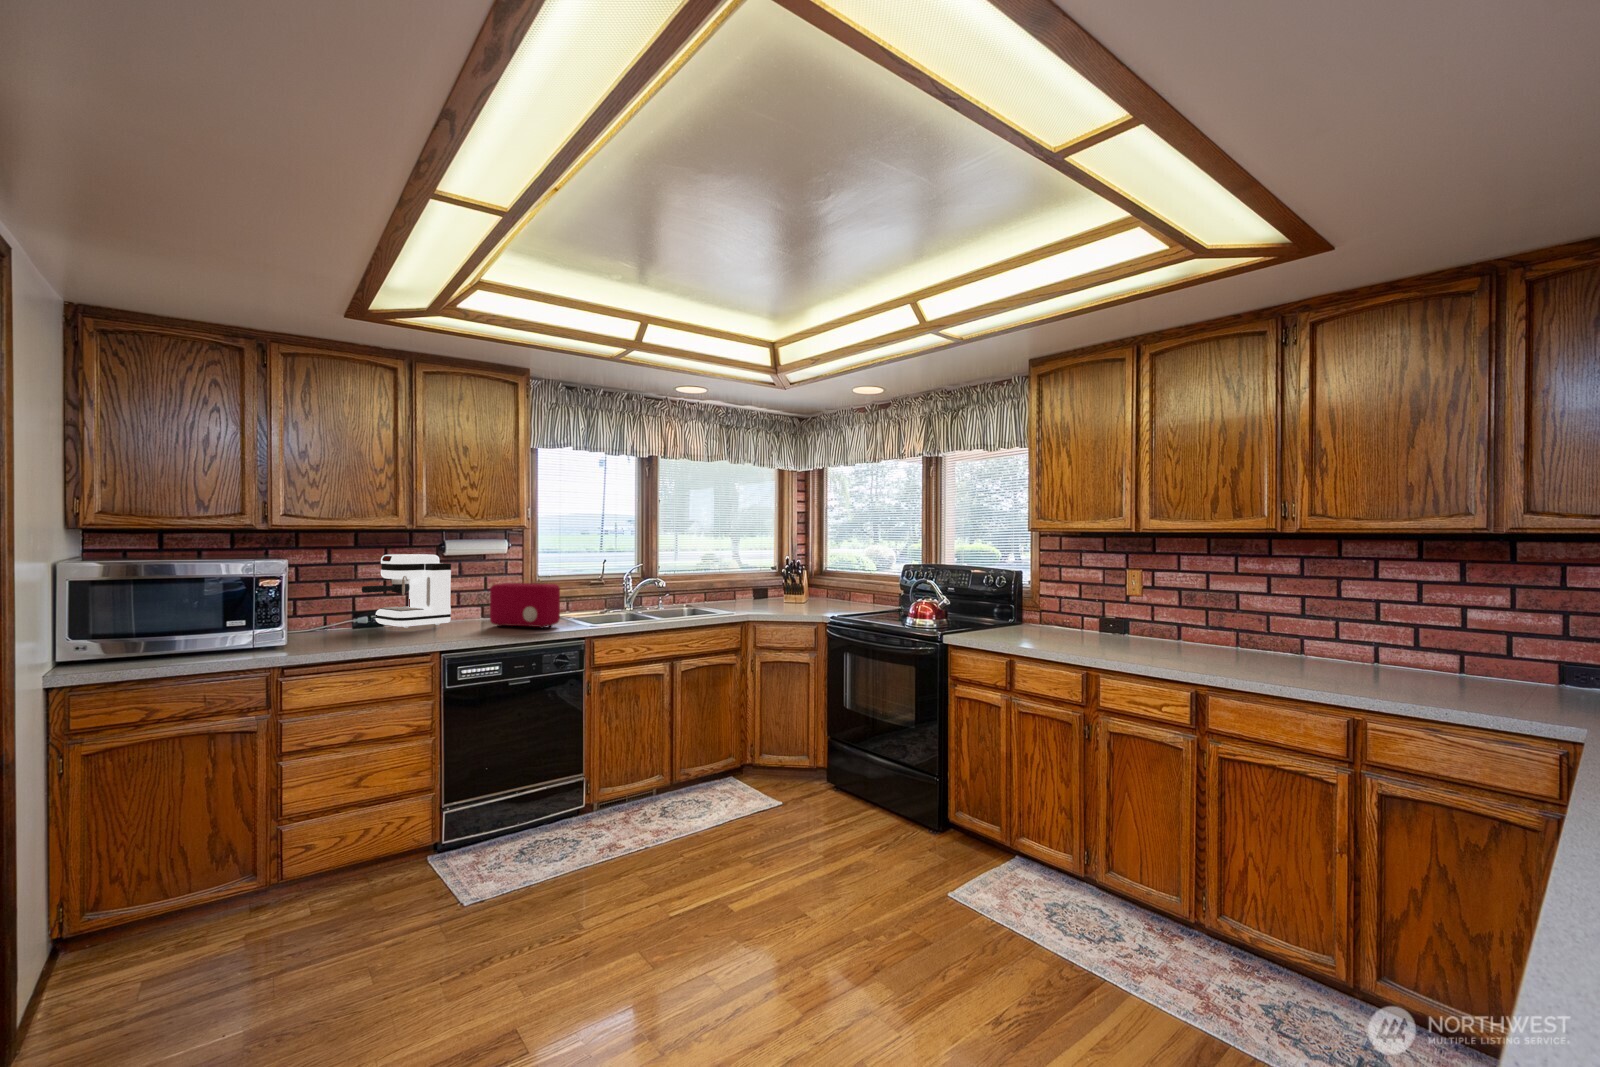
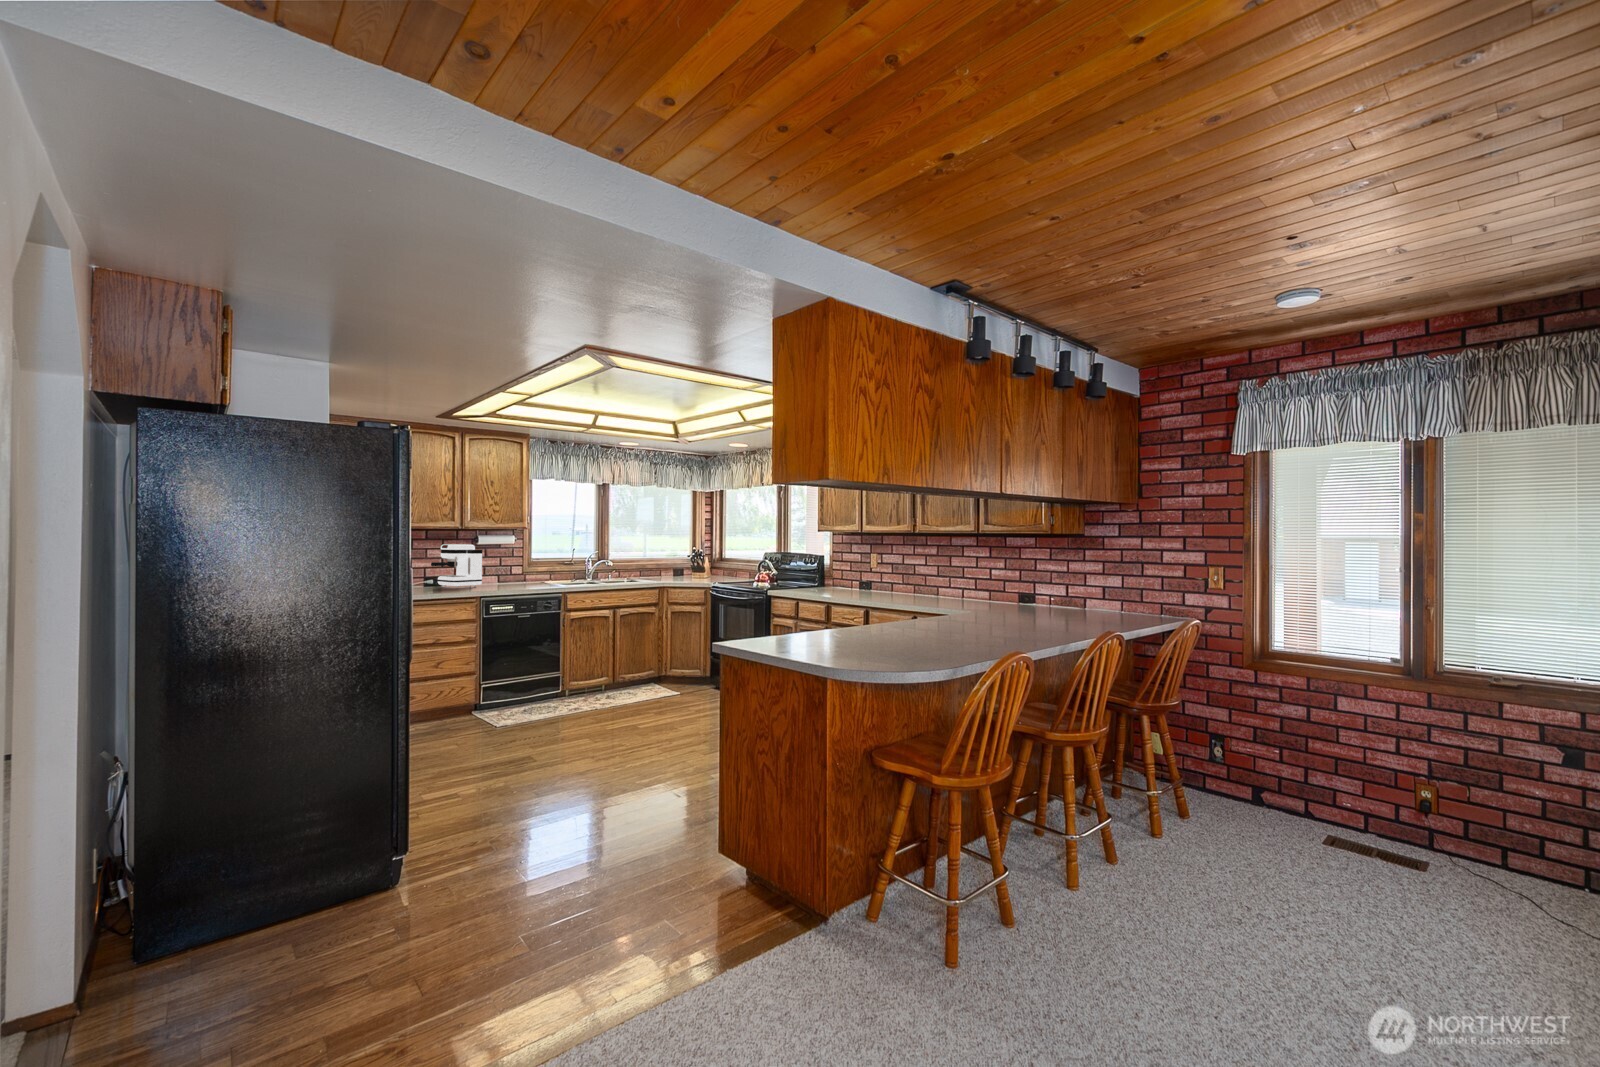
toaster: present [490,583,560,629] -> none [506,561,547,588]

